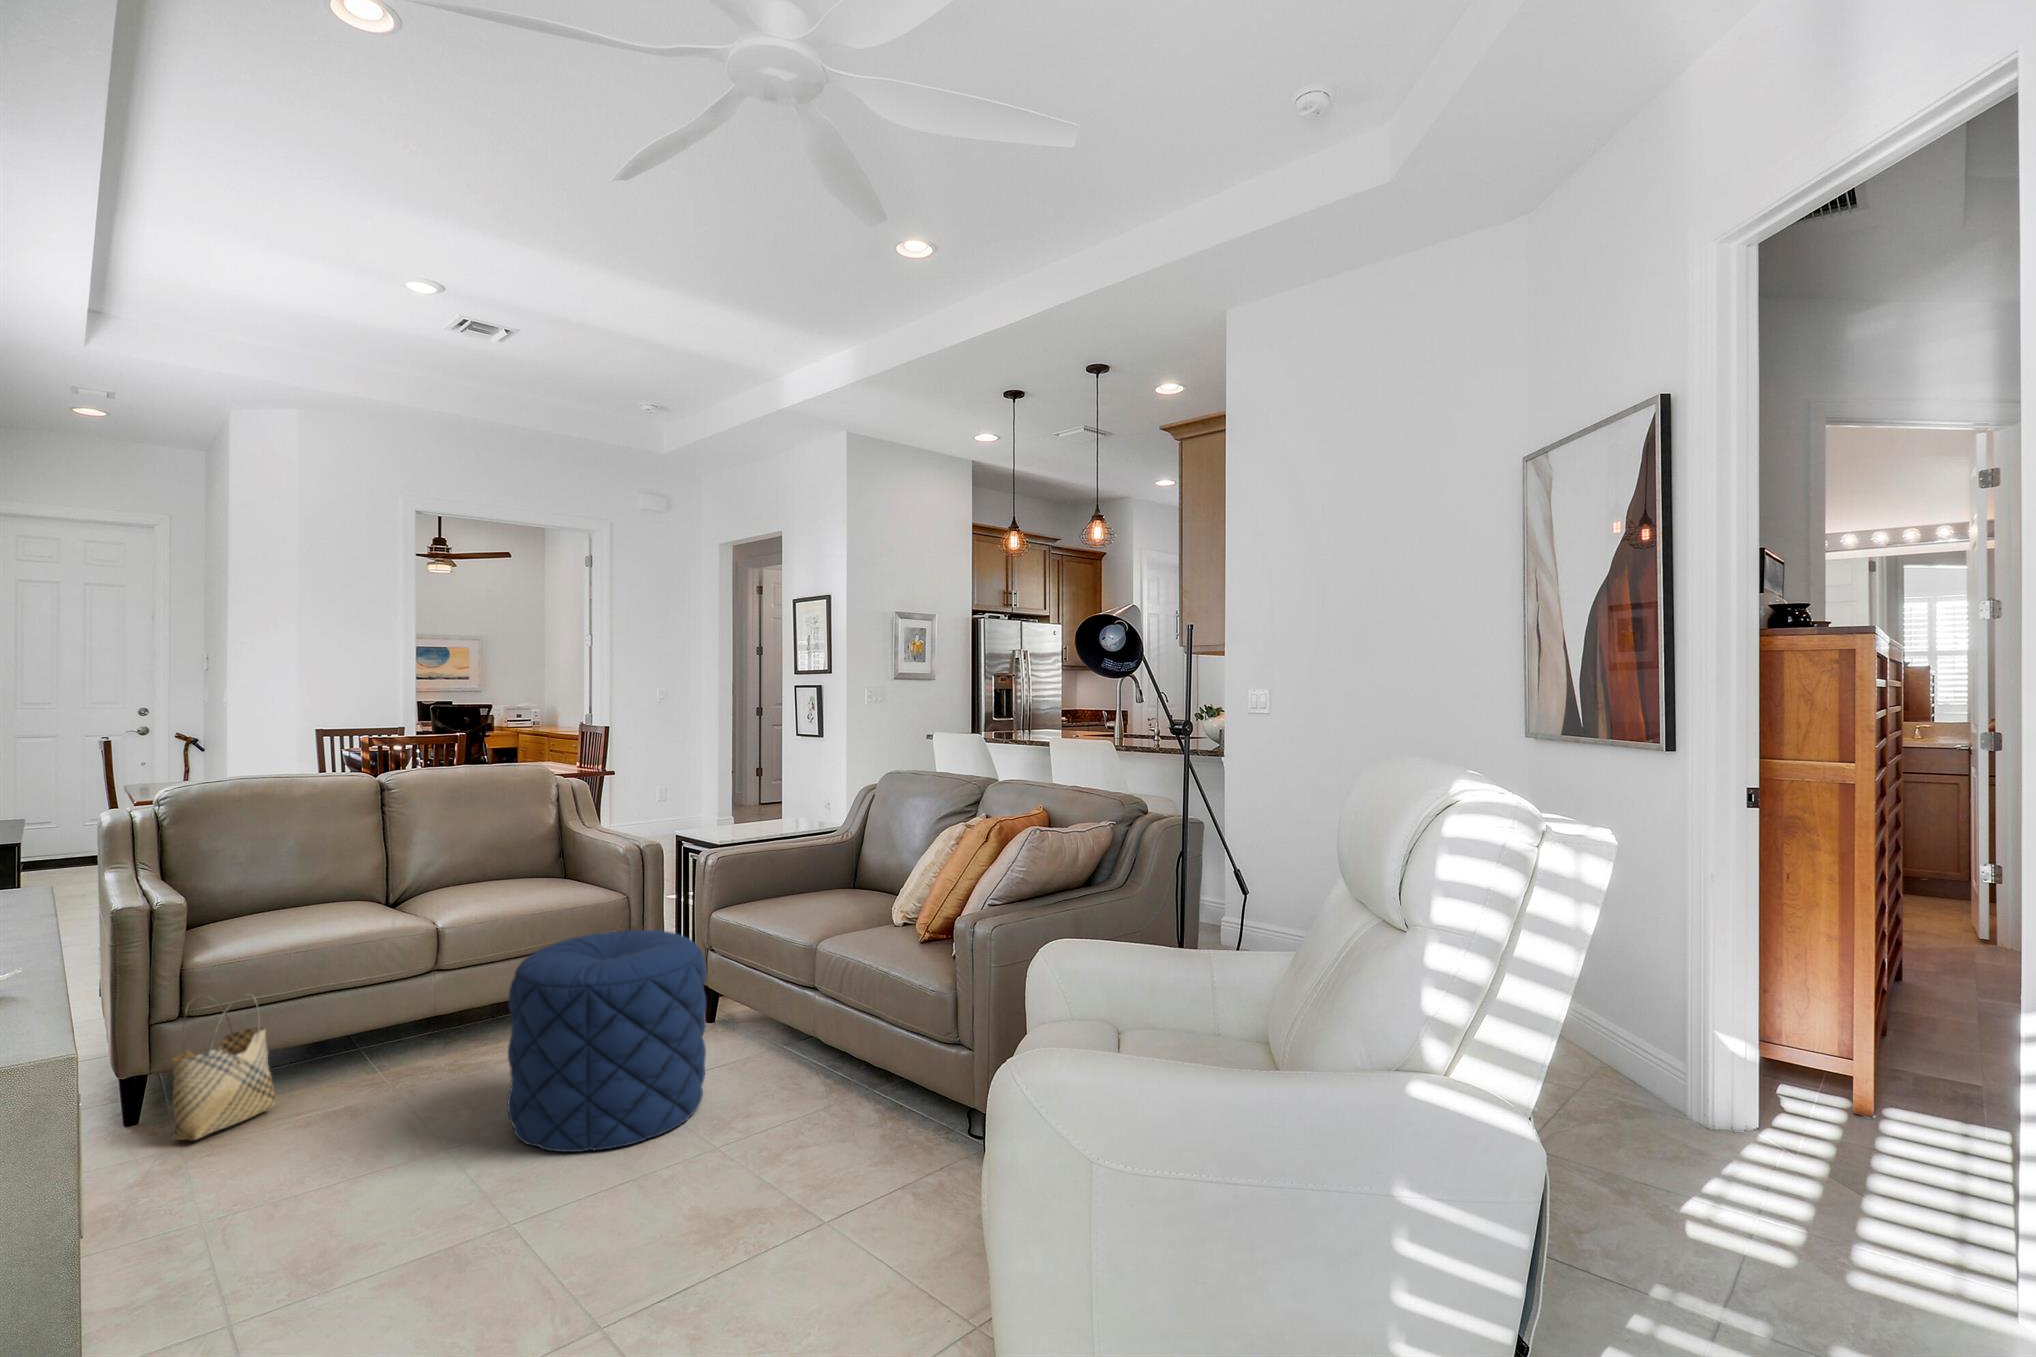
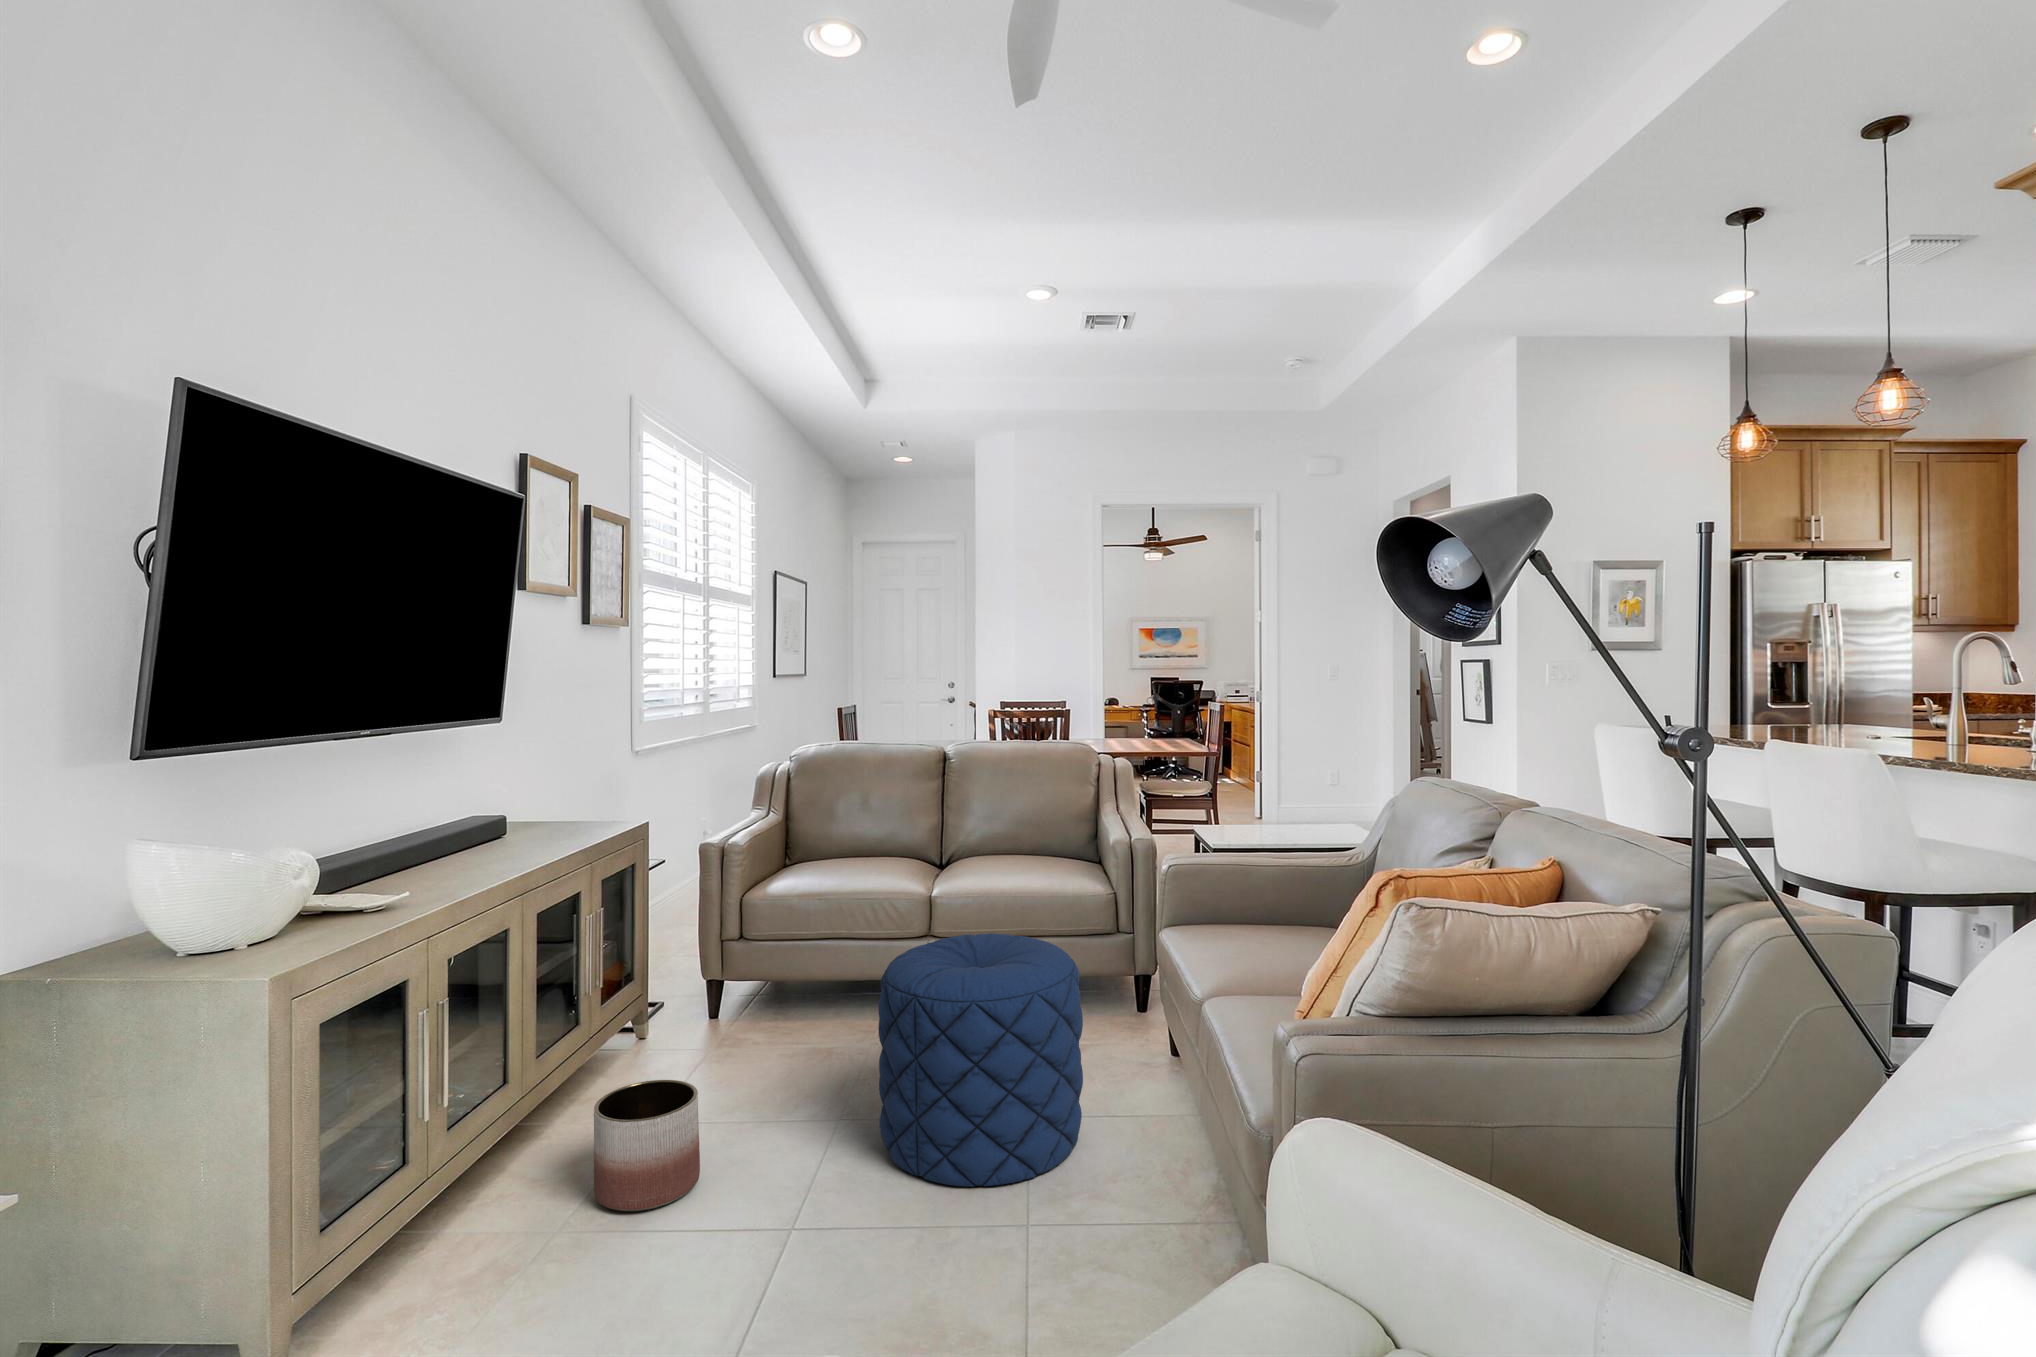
woven basket: present [171,995,275,1140] -> none [707,925,789,1047]
planter: none [231,1133,363,1280] -> present [594,1080,700,1212]

